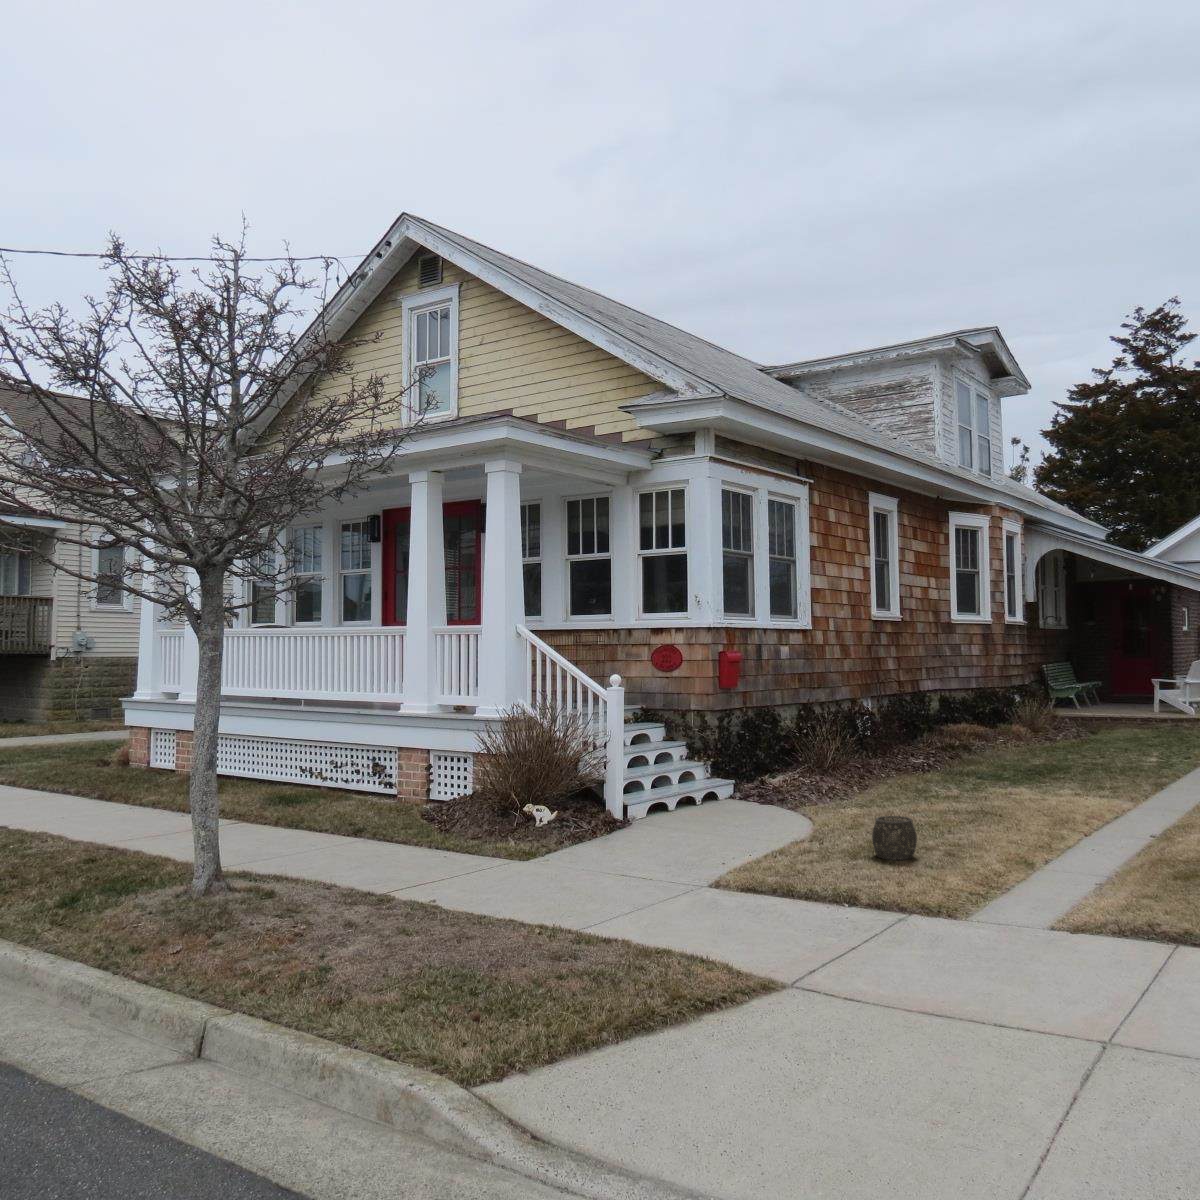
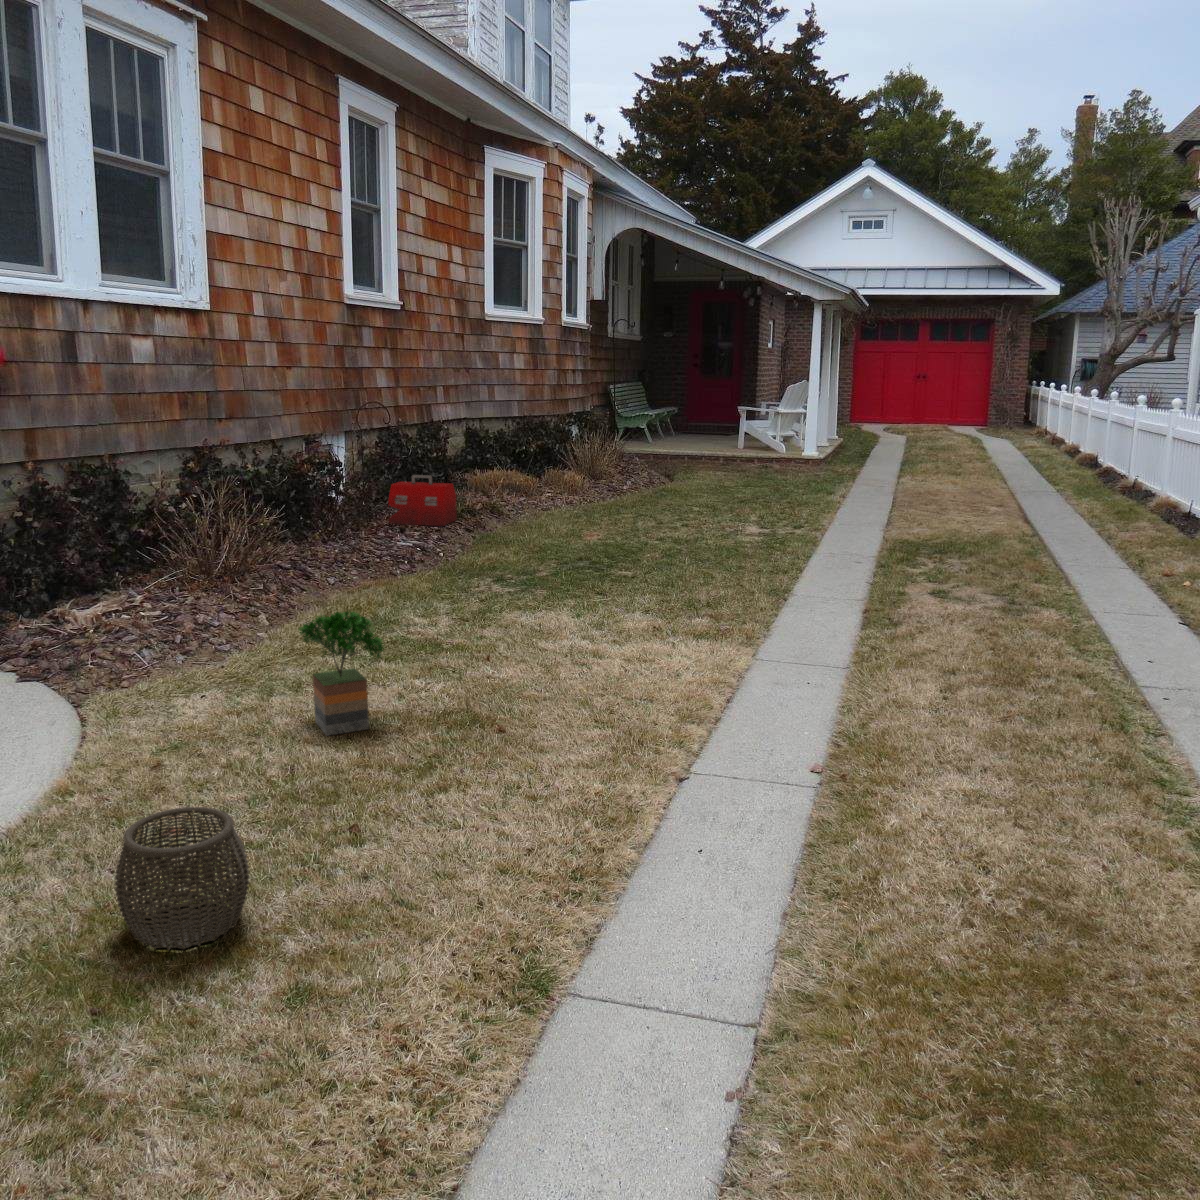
toolbox: none [897,723,941,756] -> present [388,475,457,526]
potted tree: none [901,767,943,824] -> present [299,611,383,736]

